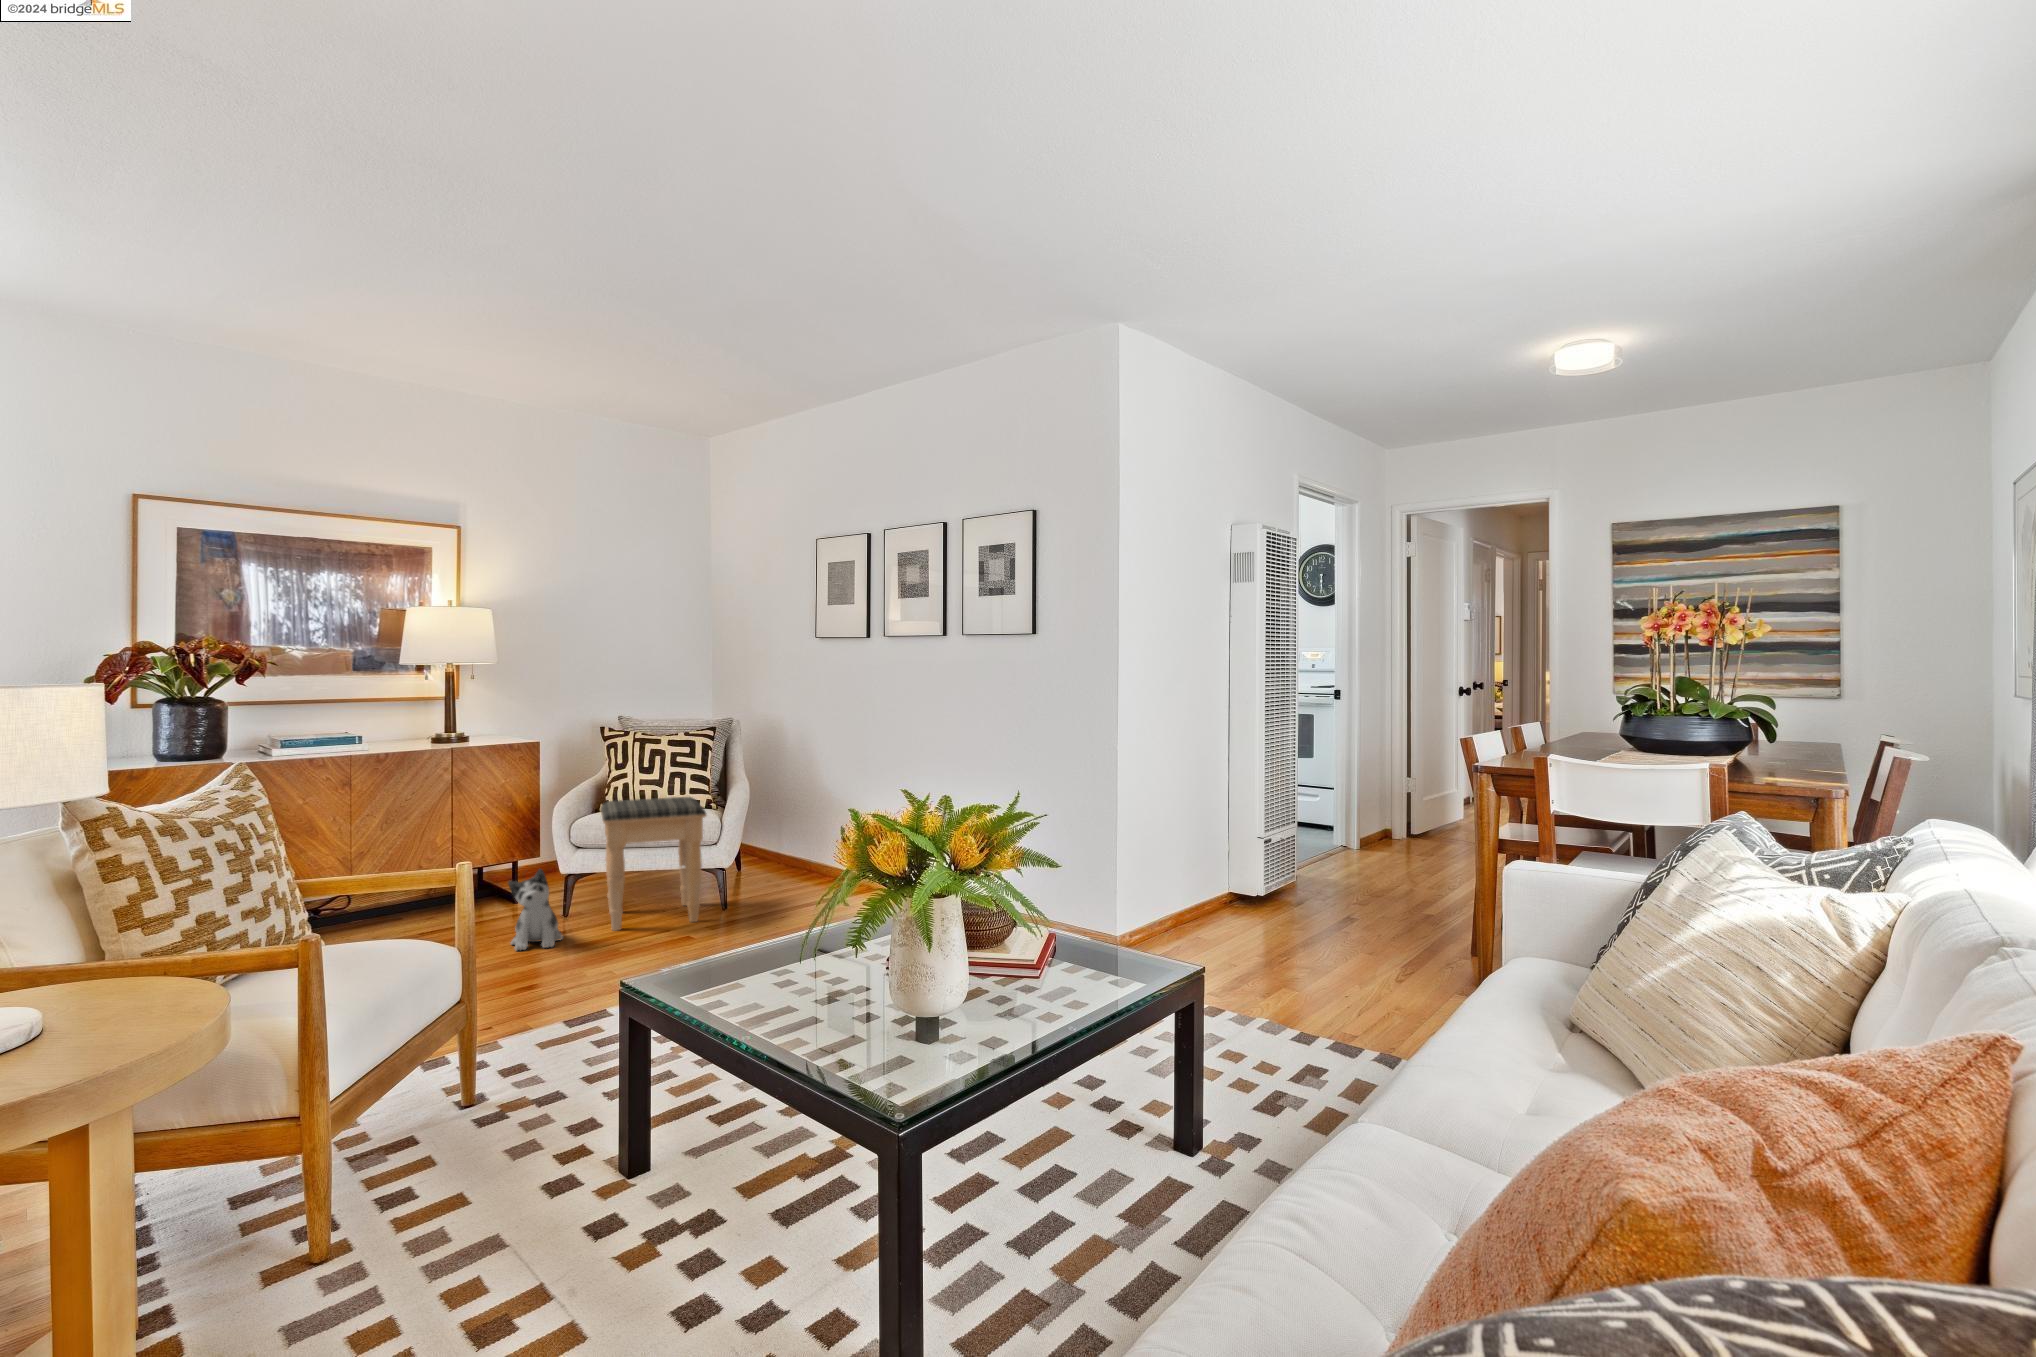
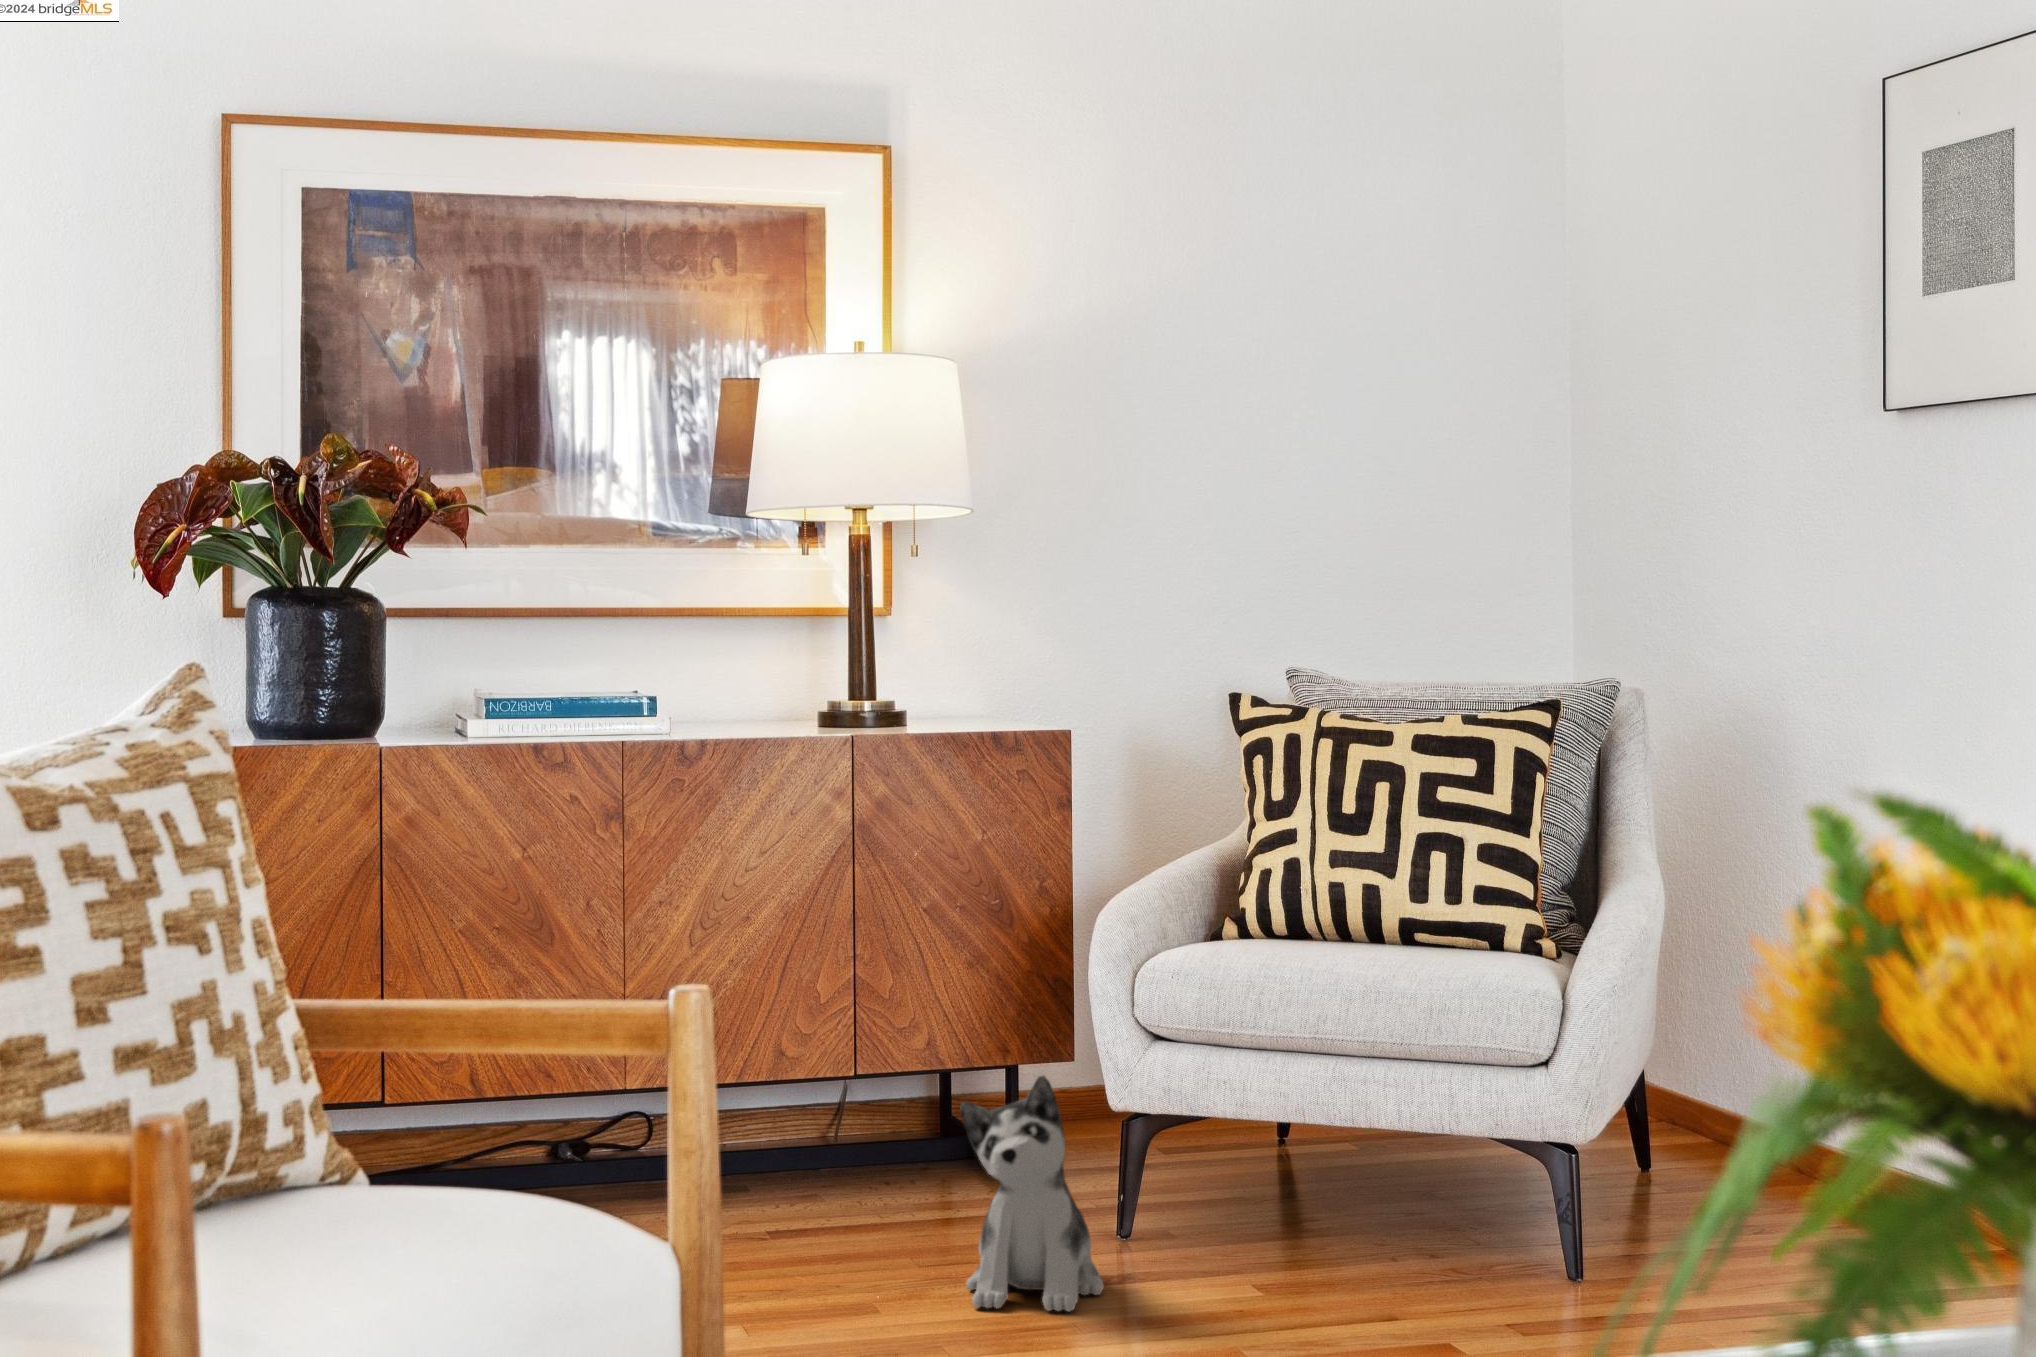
footstool: present [601,797,706,931] -> none [1214,902,1518,1295]

